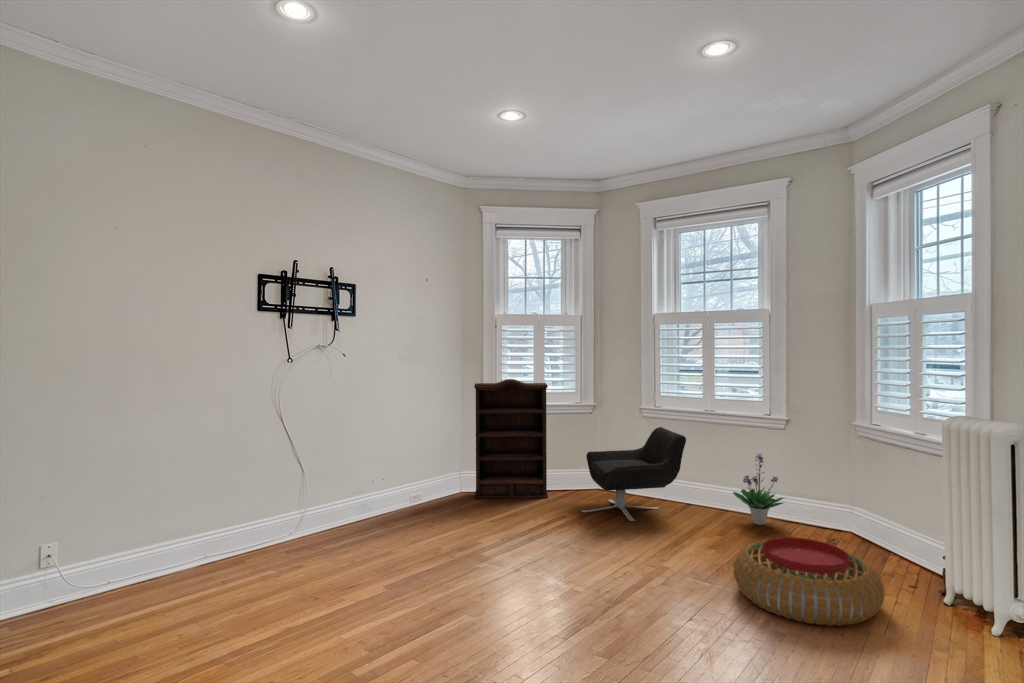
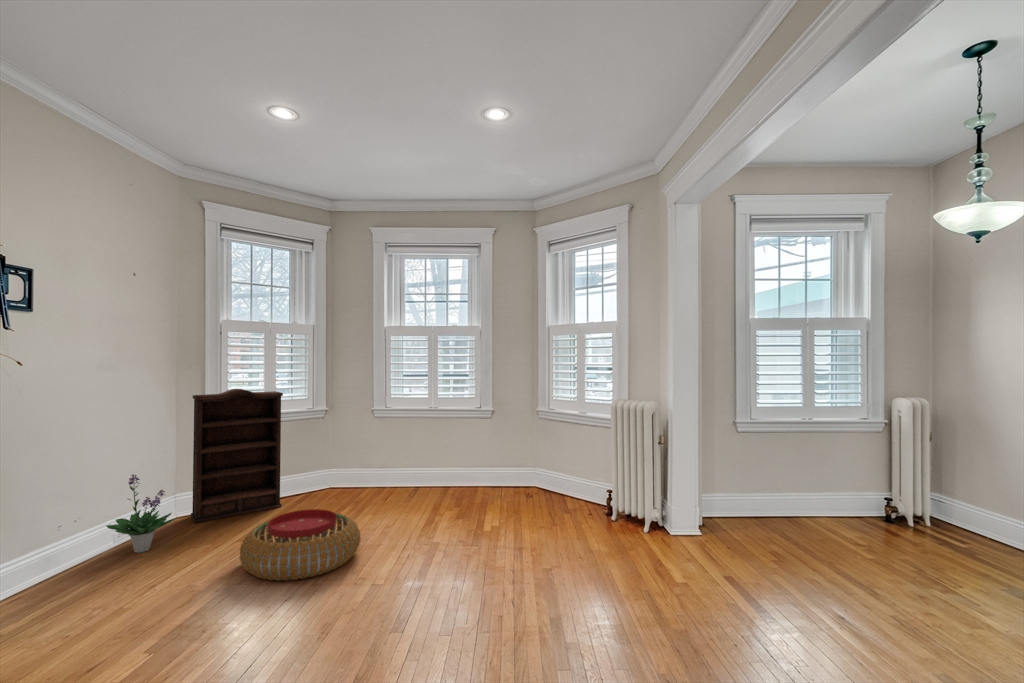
lounge chair: present [582,427,686,521] -> none [322,425,420,513]
potted plant: present [733,453,783,525] -> present [107,474,175,553]
pouf: present [733,537,884,626] -> present [240,509,360,581]

